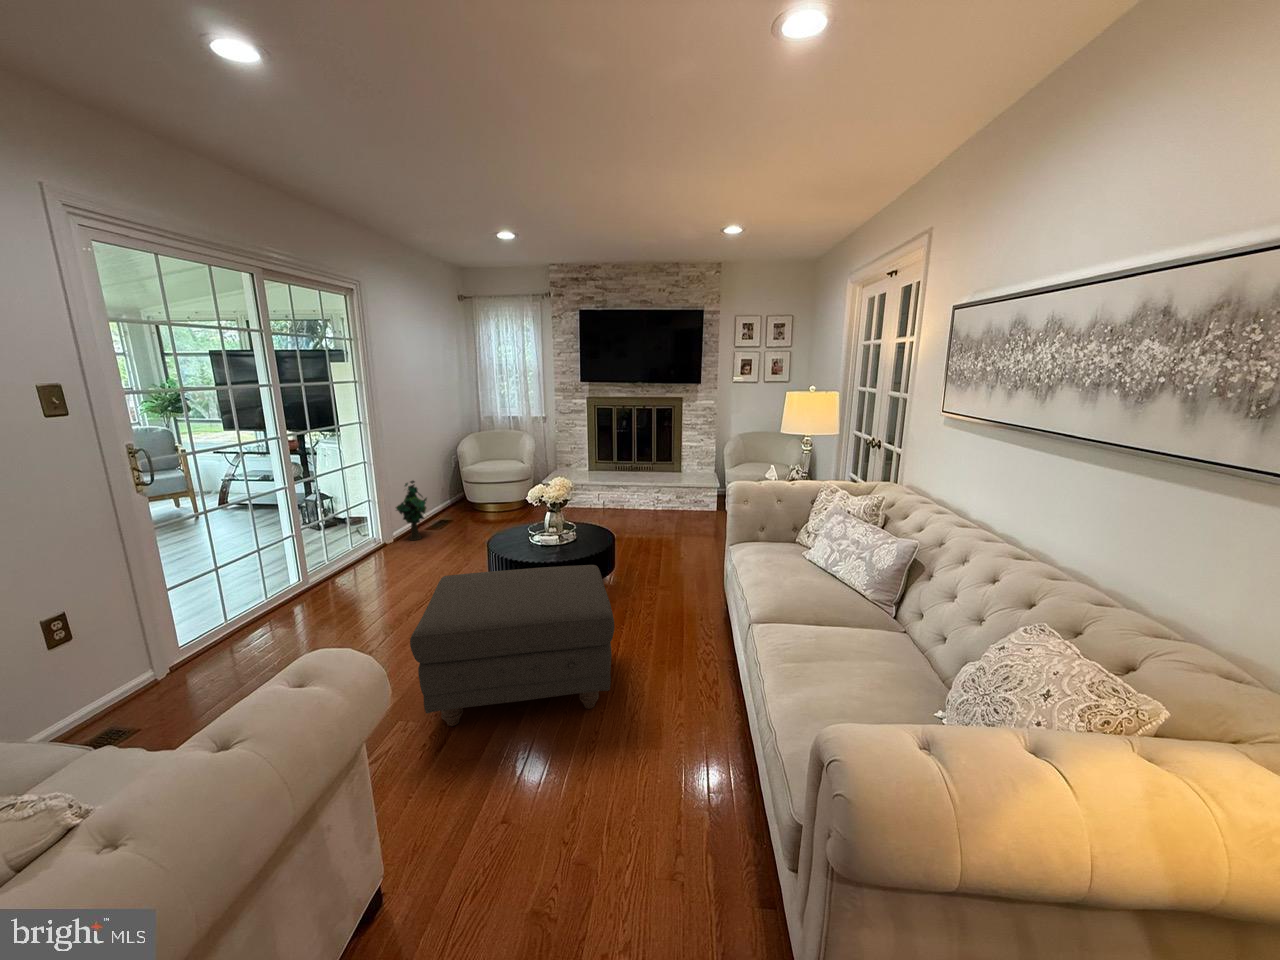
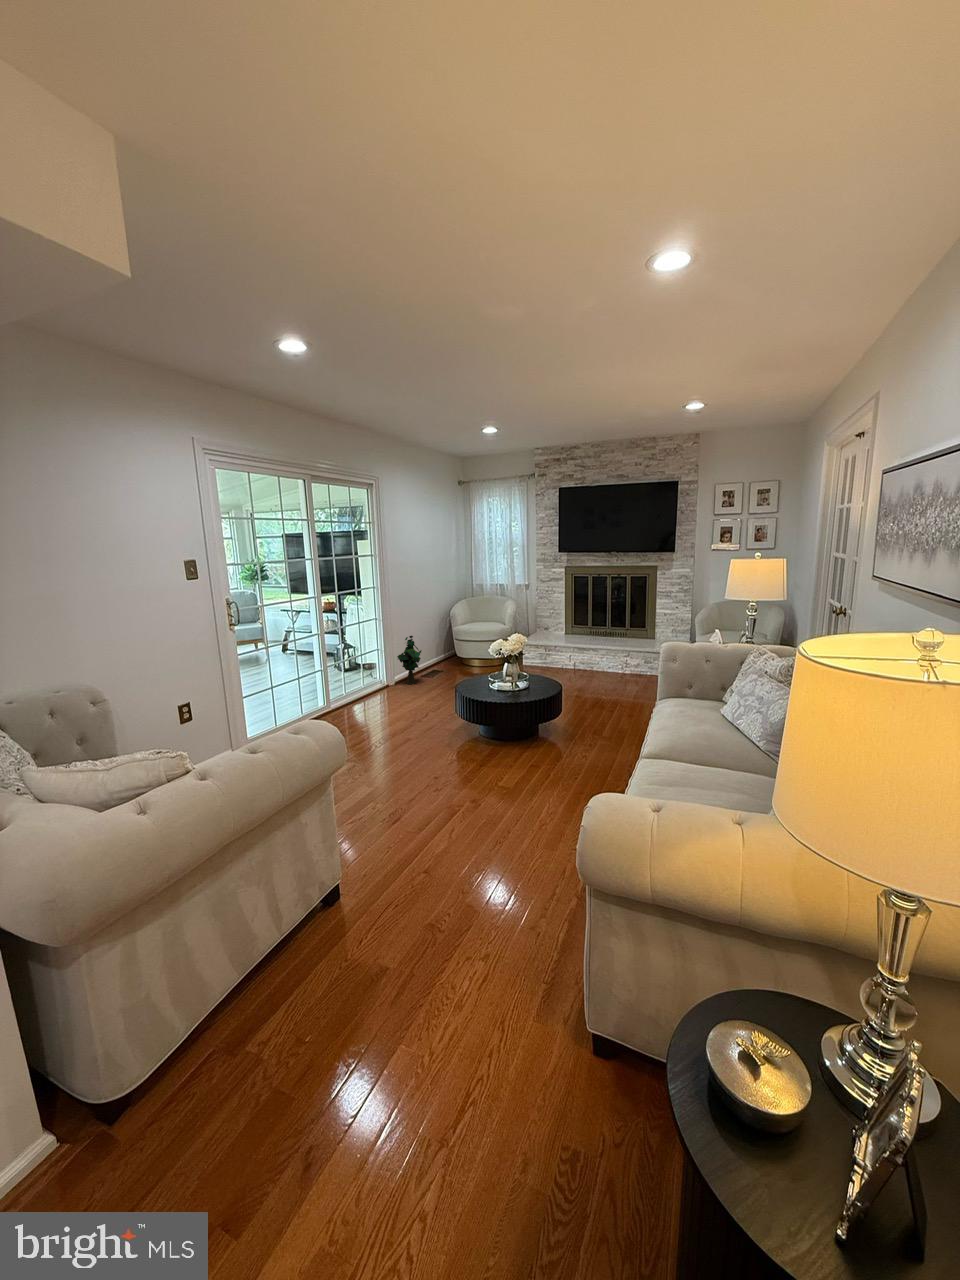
ottoman: present [410,565,614,726] -> none [379,702,532,816]

